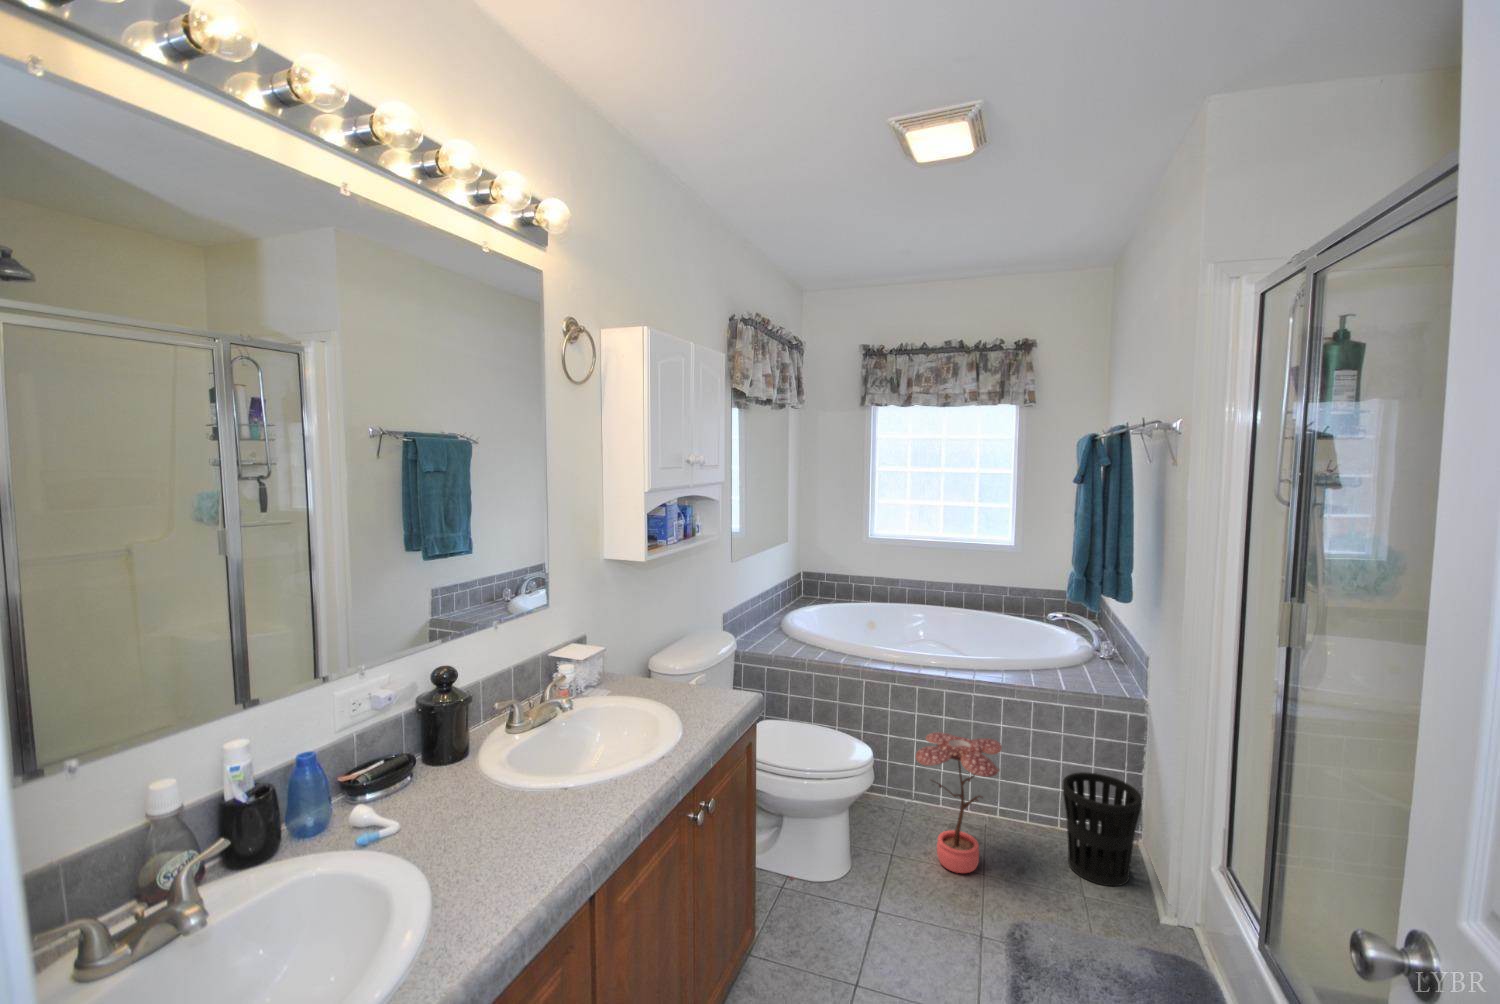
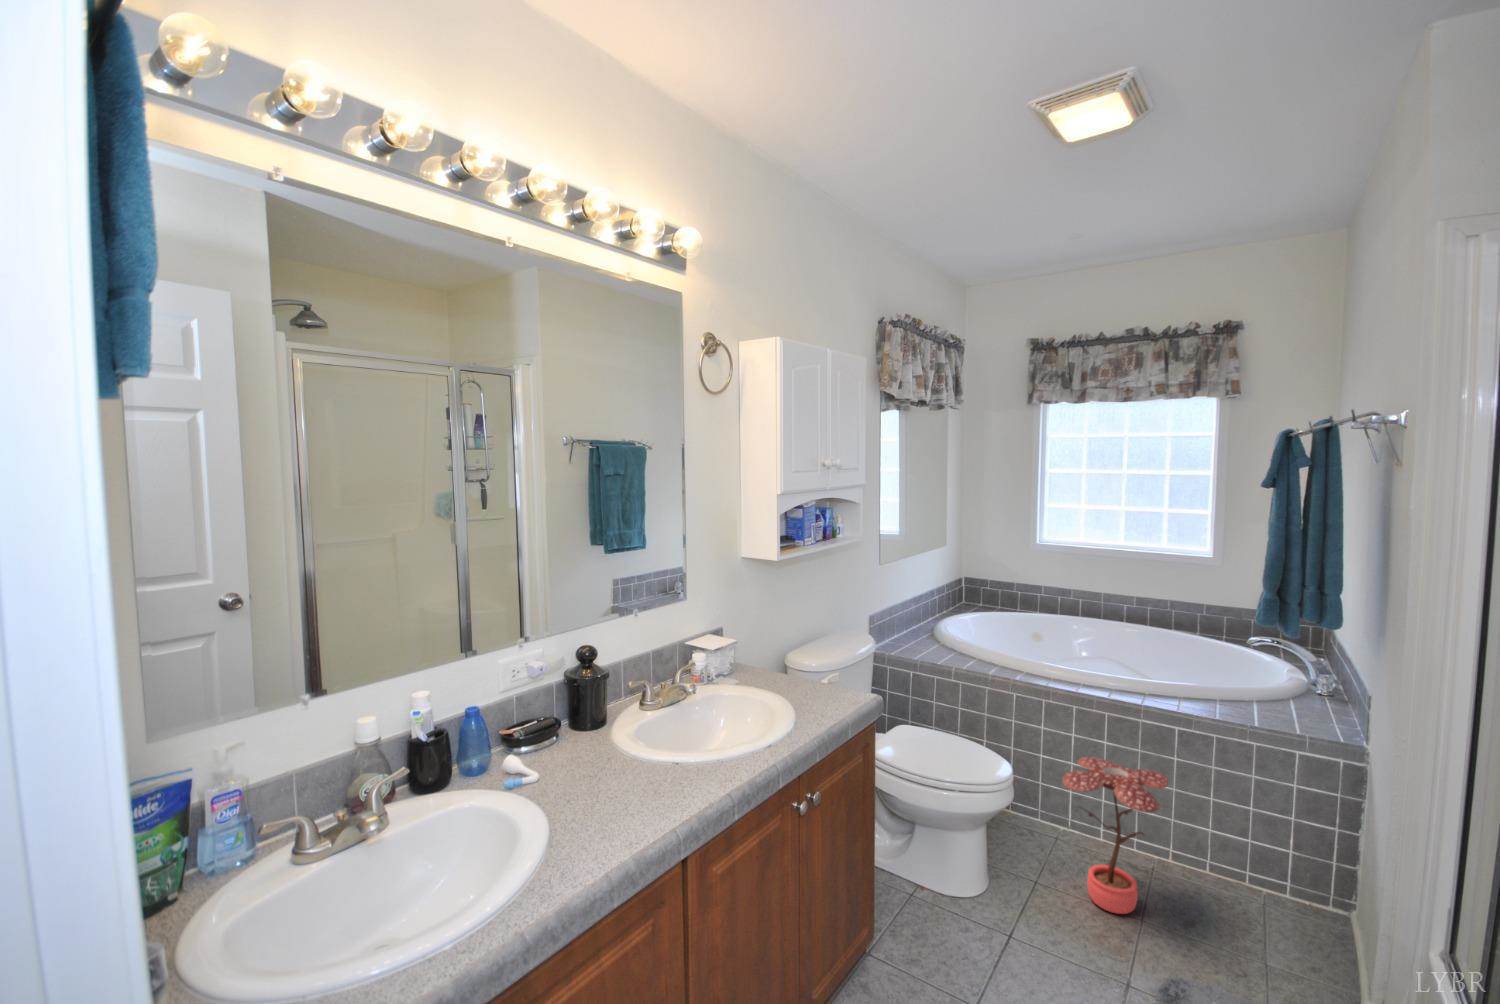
wastebasket: present [1062,772,1142,886] -> none [1247,823,1355,963]

